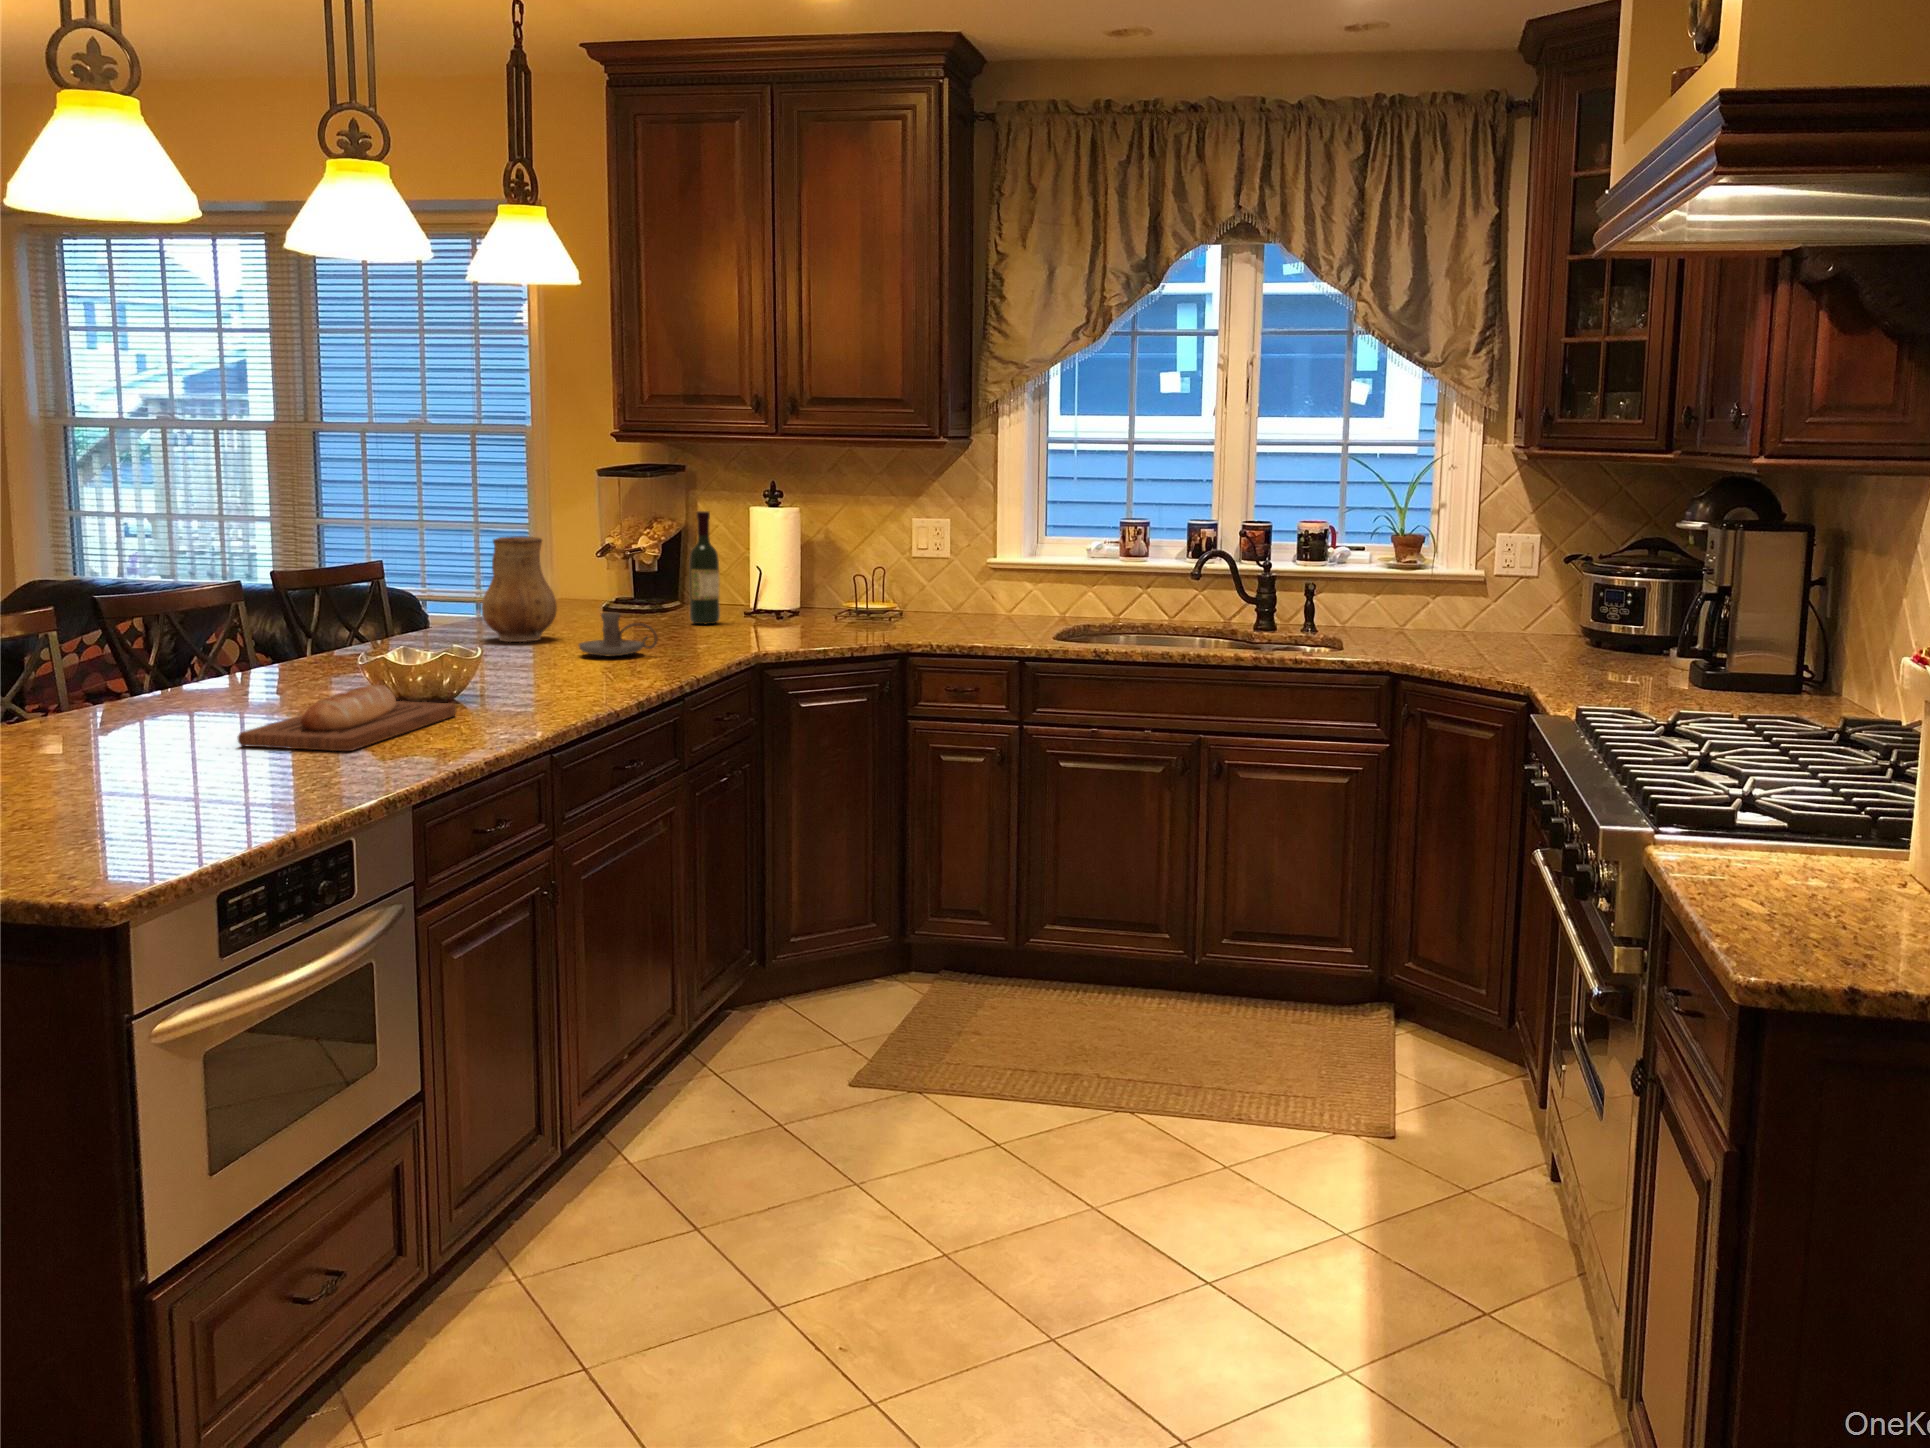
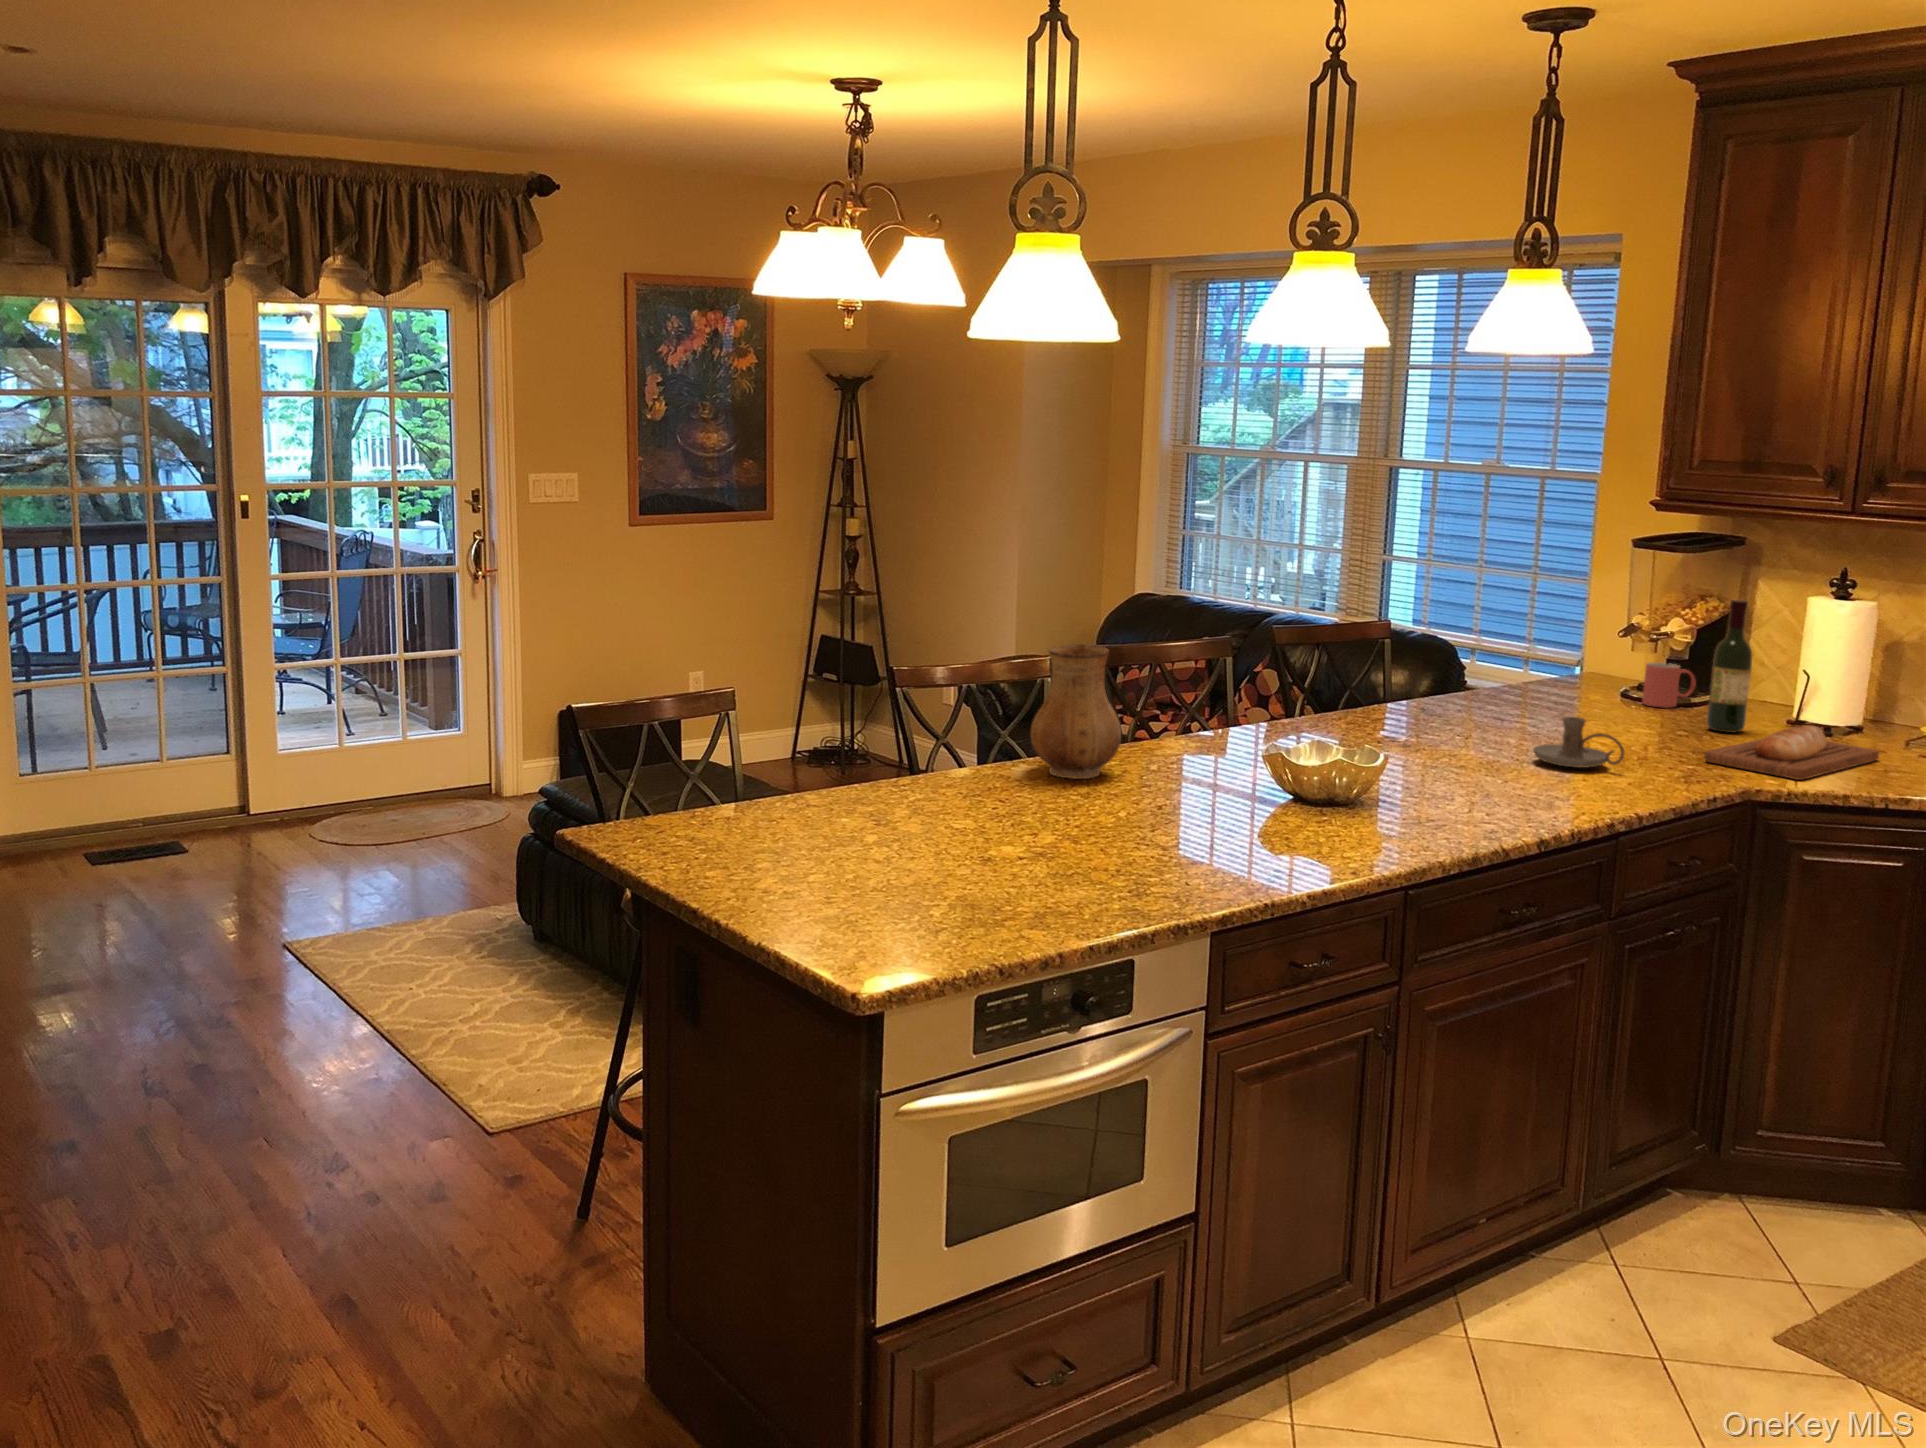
ceramic pitcher: present [481,536,557,642] -> present [1031,644,1121,779]
mug: none [626,577,667,615] -> present [1642,662,1696,708]
bread loaf: present [238,685,456,751] -> present [1704,725,1879,780]

